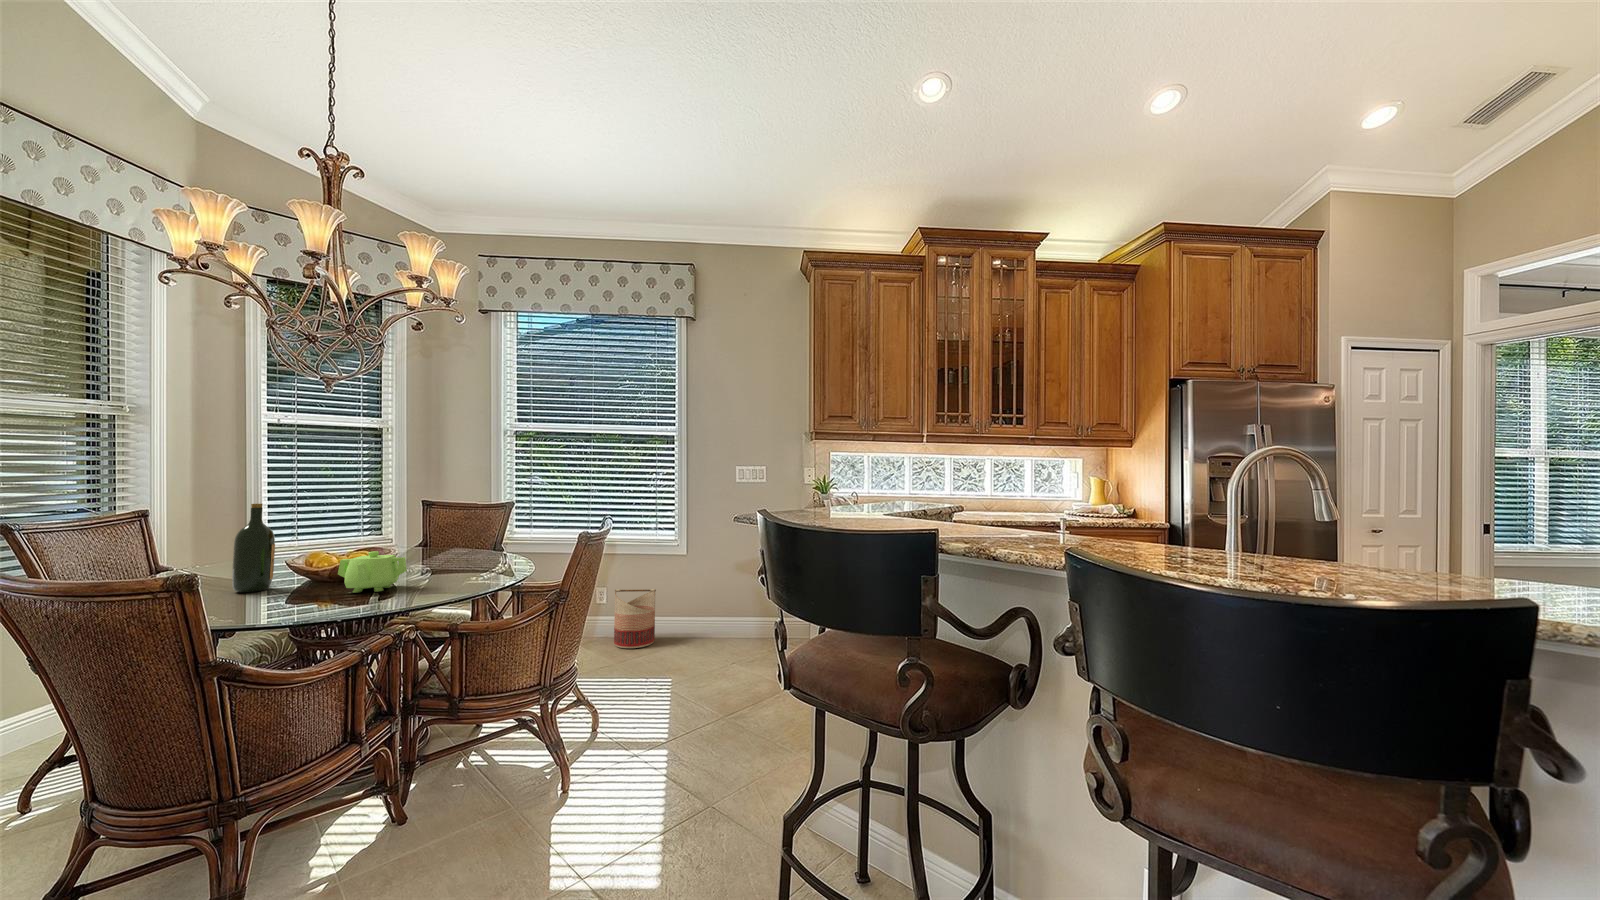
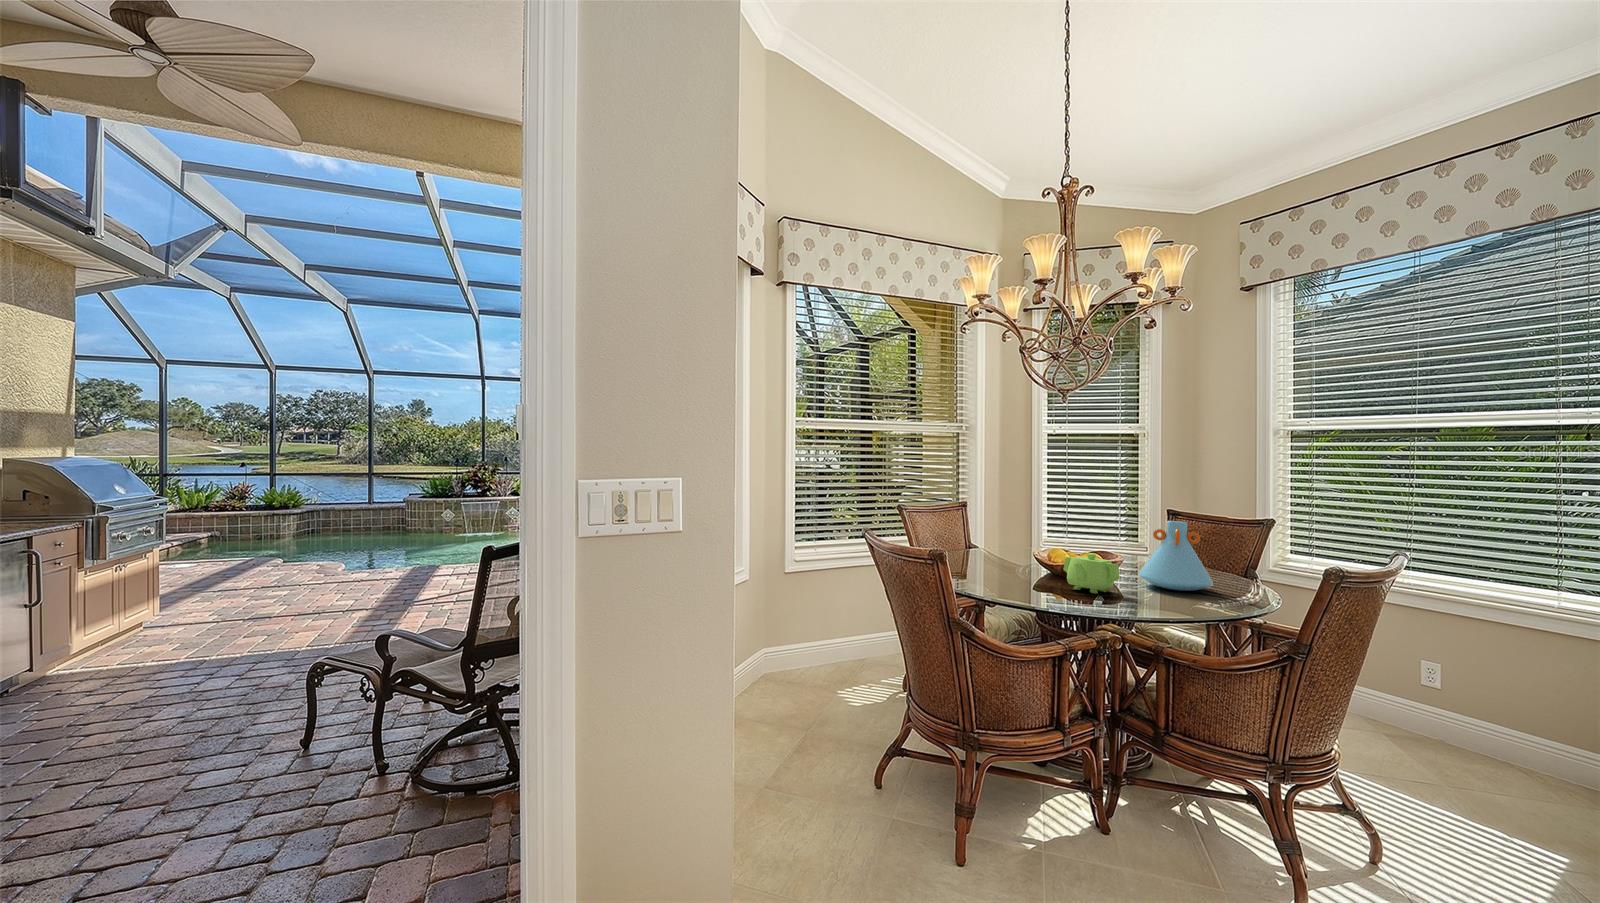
wine bottle: present [232,504,275,592] -> none [999,499,1026,572]
vase: none [418,509,486,571] -> present [1138,521,1213,591]
basket: present [614,589,656,648] -> none [1455,678,1556,793]

